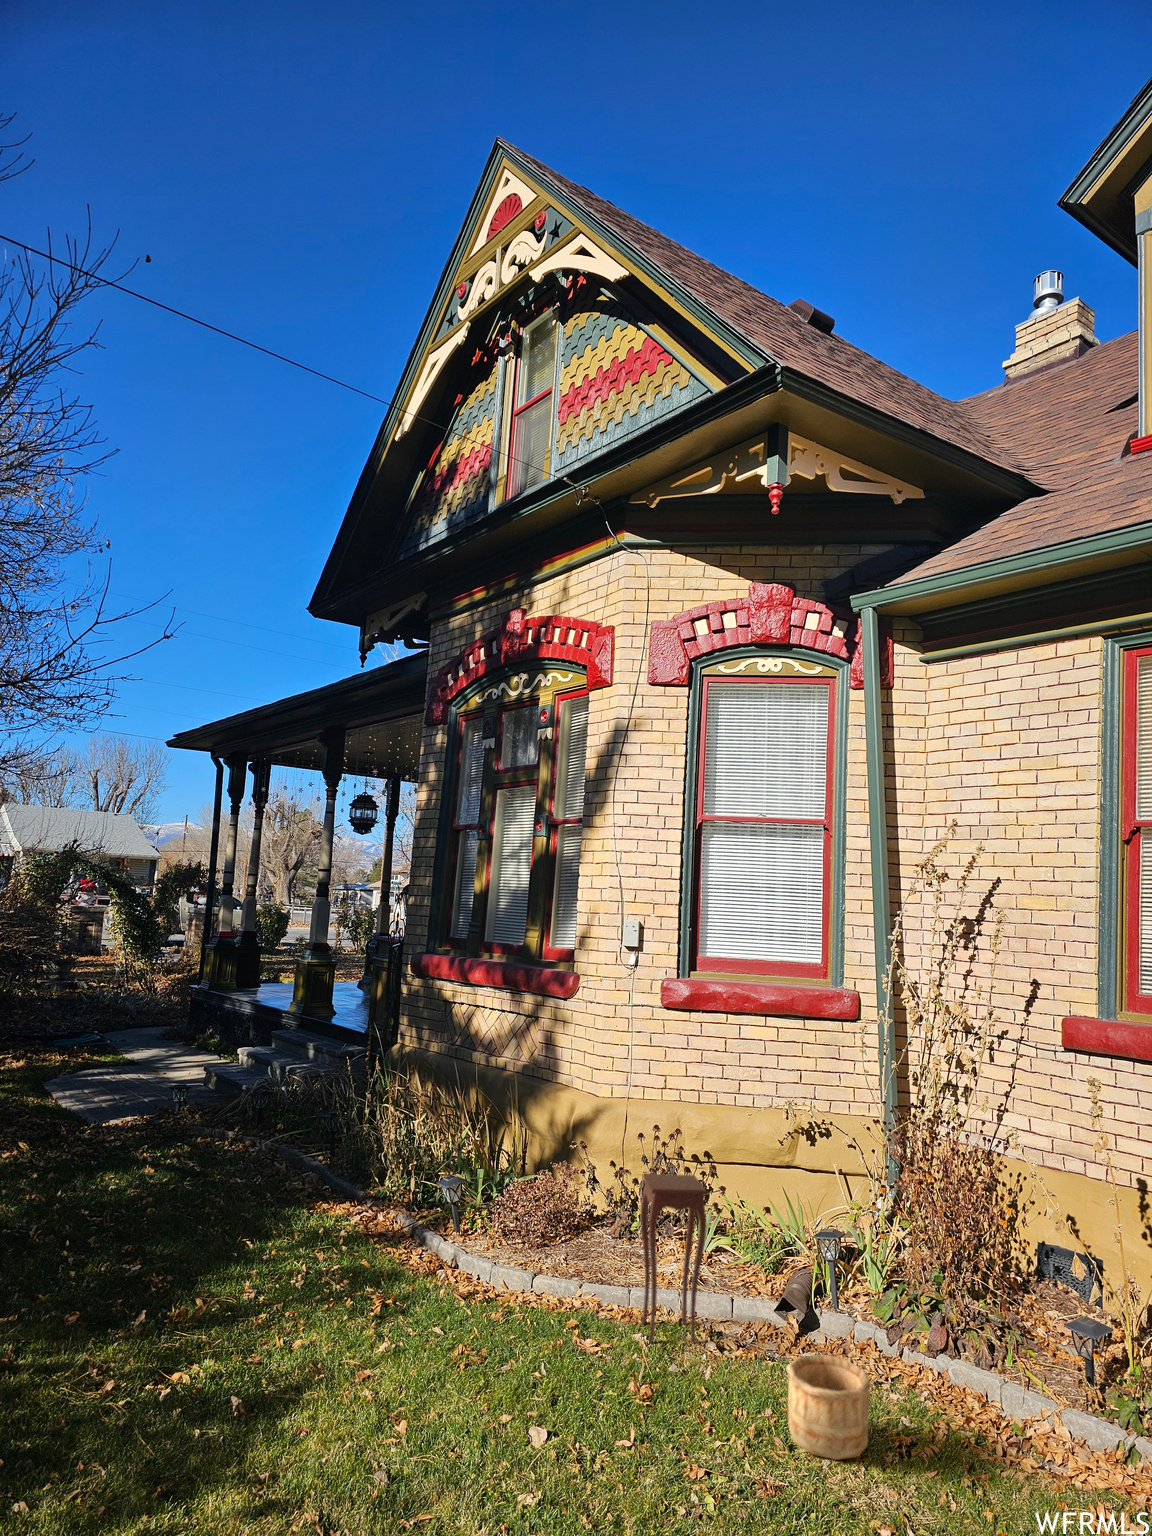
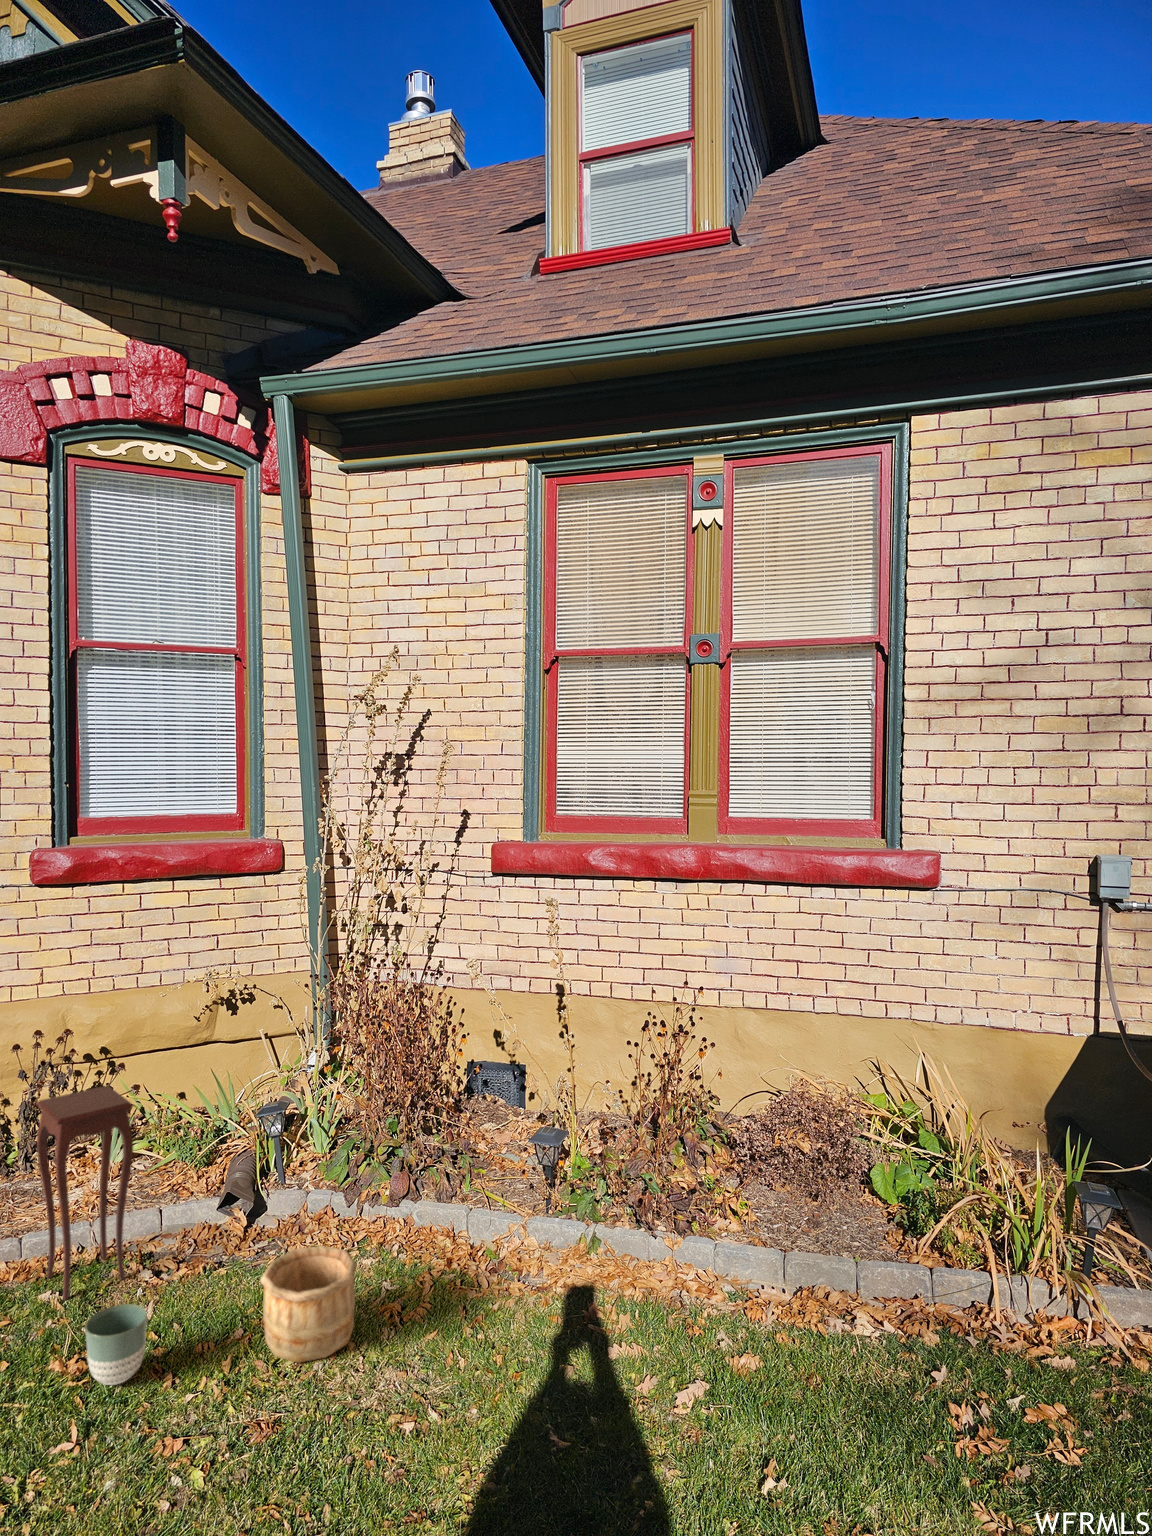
planter: none [651,1349,696,1414] -> present [85,1304,147,1385]

